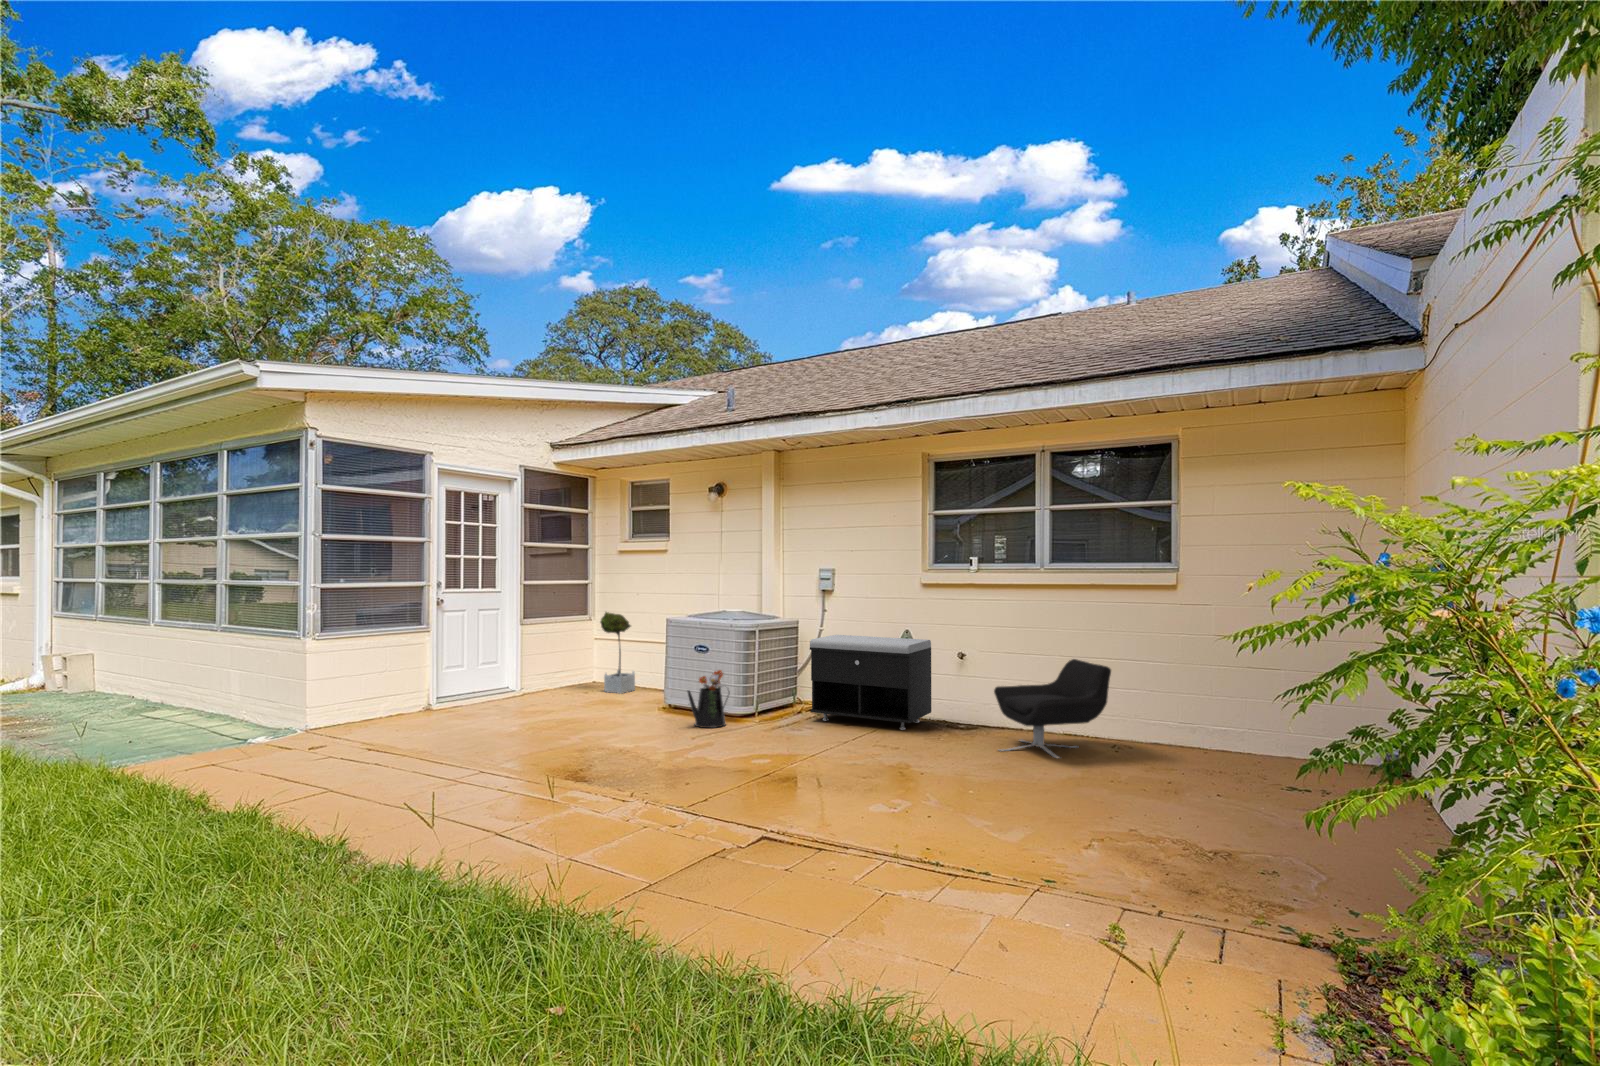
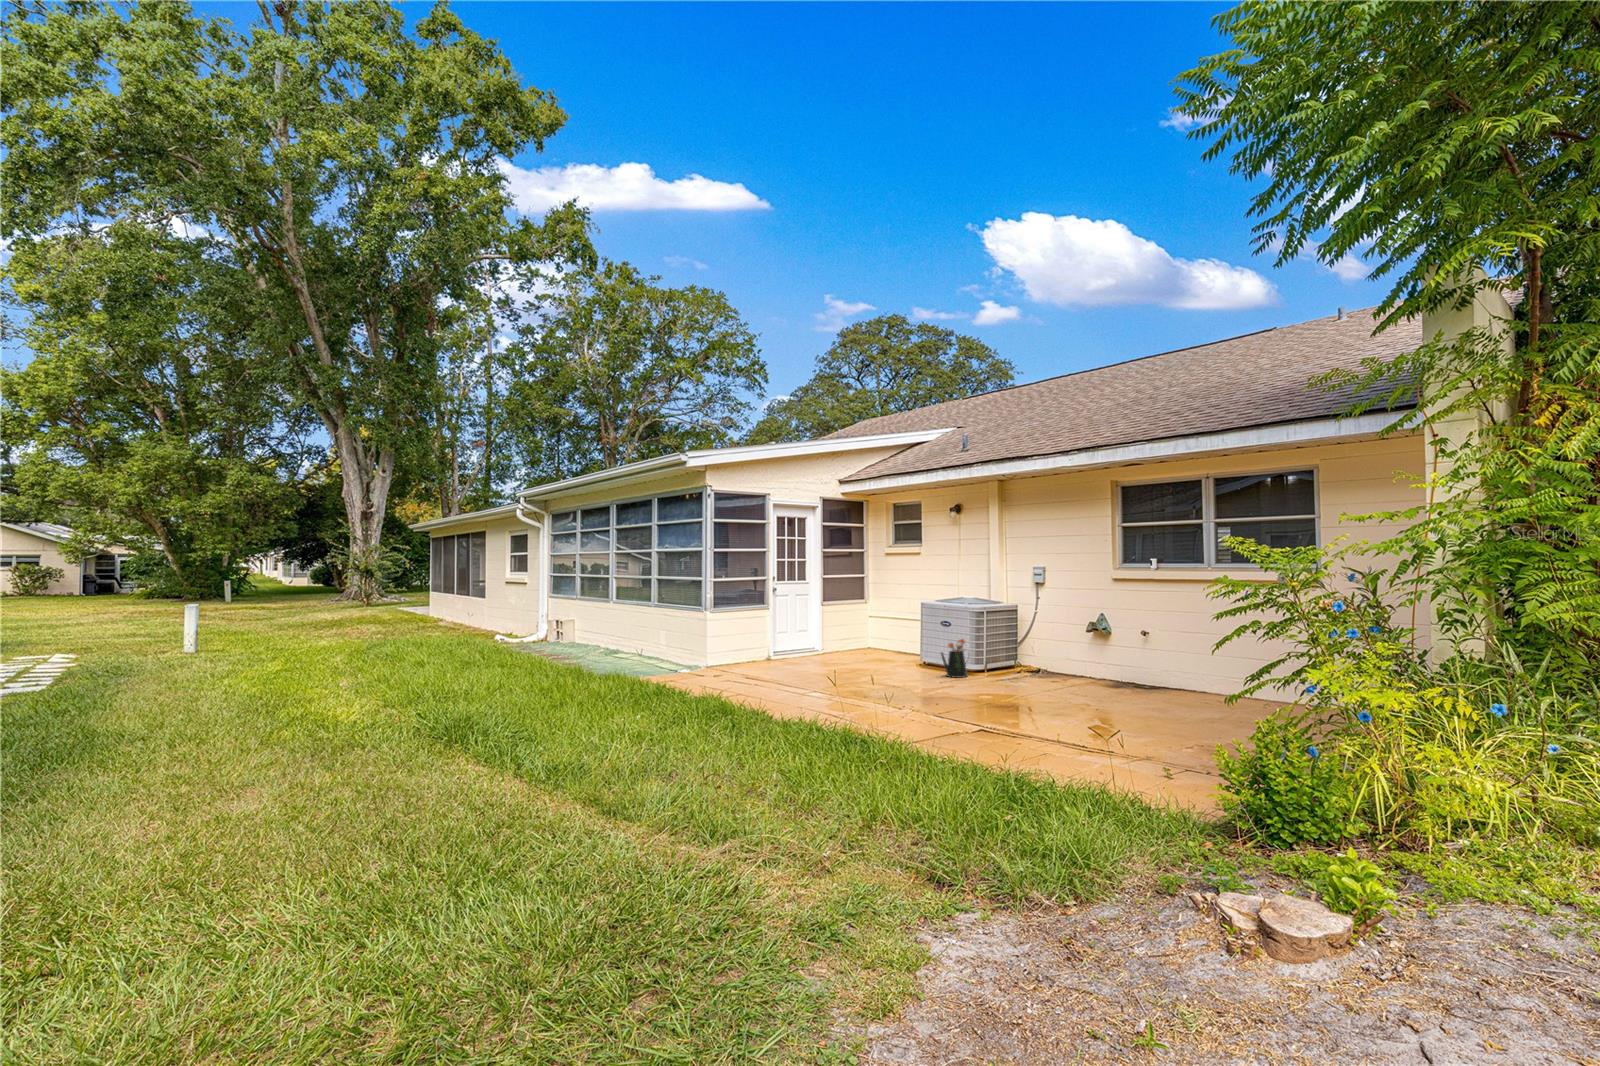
potted tree: present [600,612,635,694] -> none [876,596,902,654]
storage bench: present [810,635,931,730] -> none [1027,616,1120,685]
lounge chair: present [994,659,1111,758] -> none [1163,638,1253,708]

